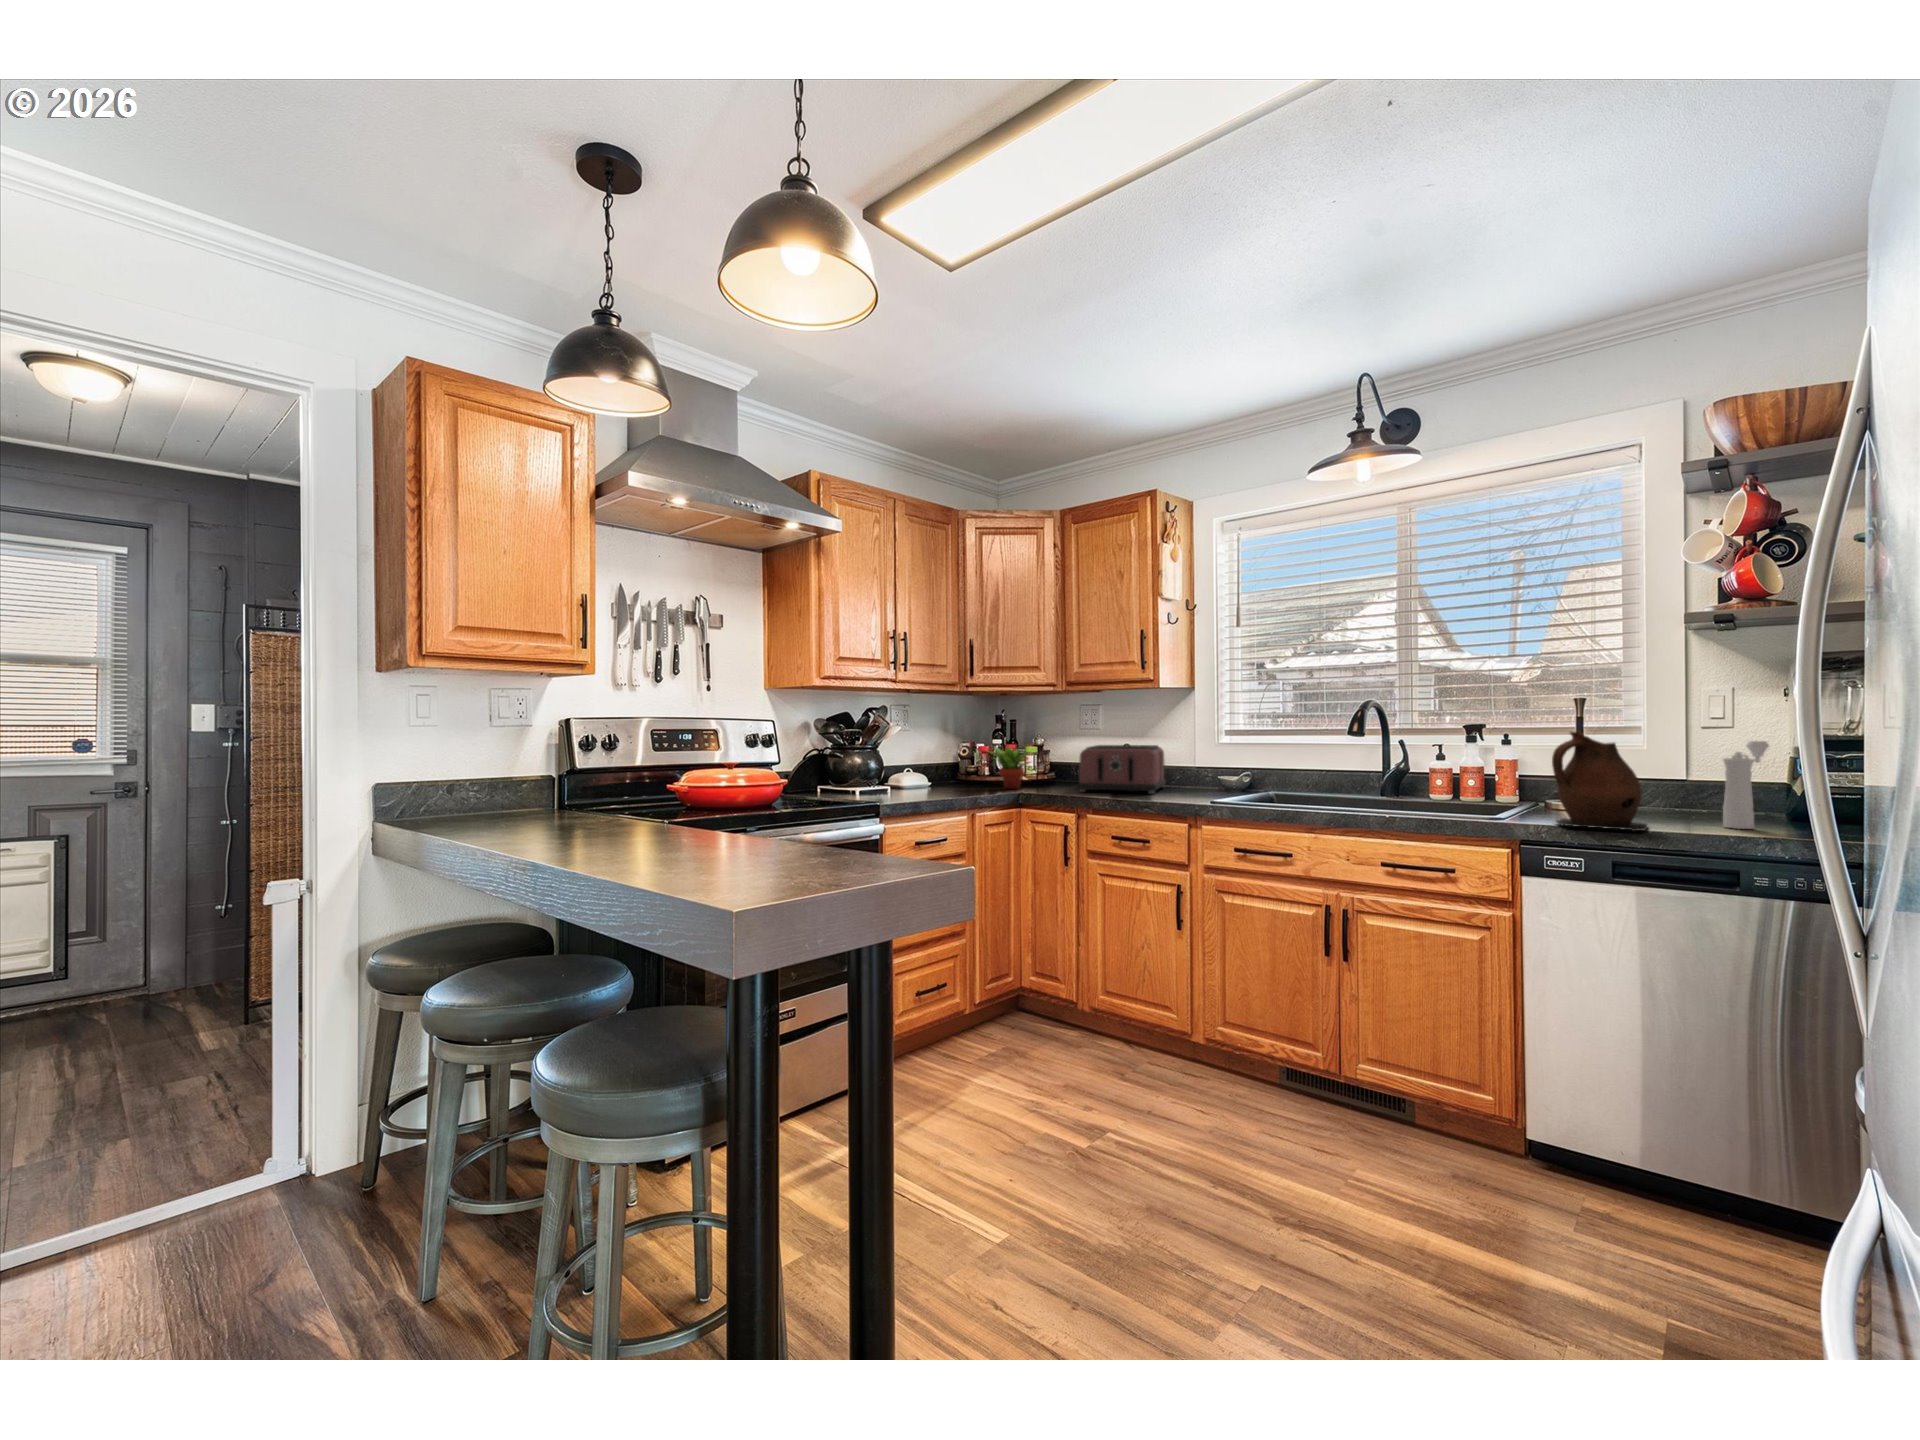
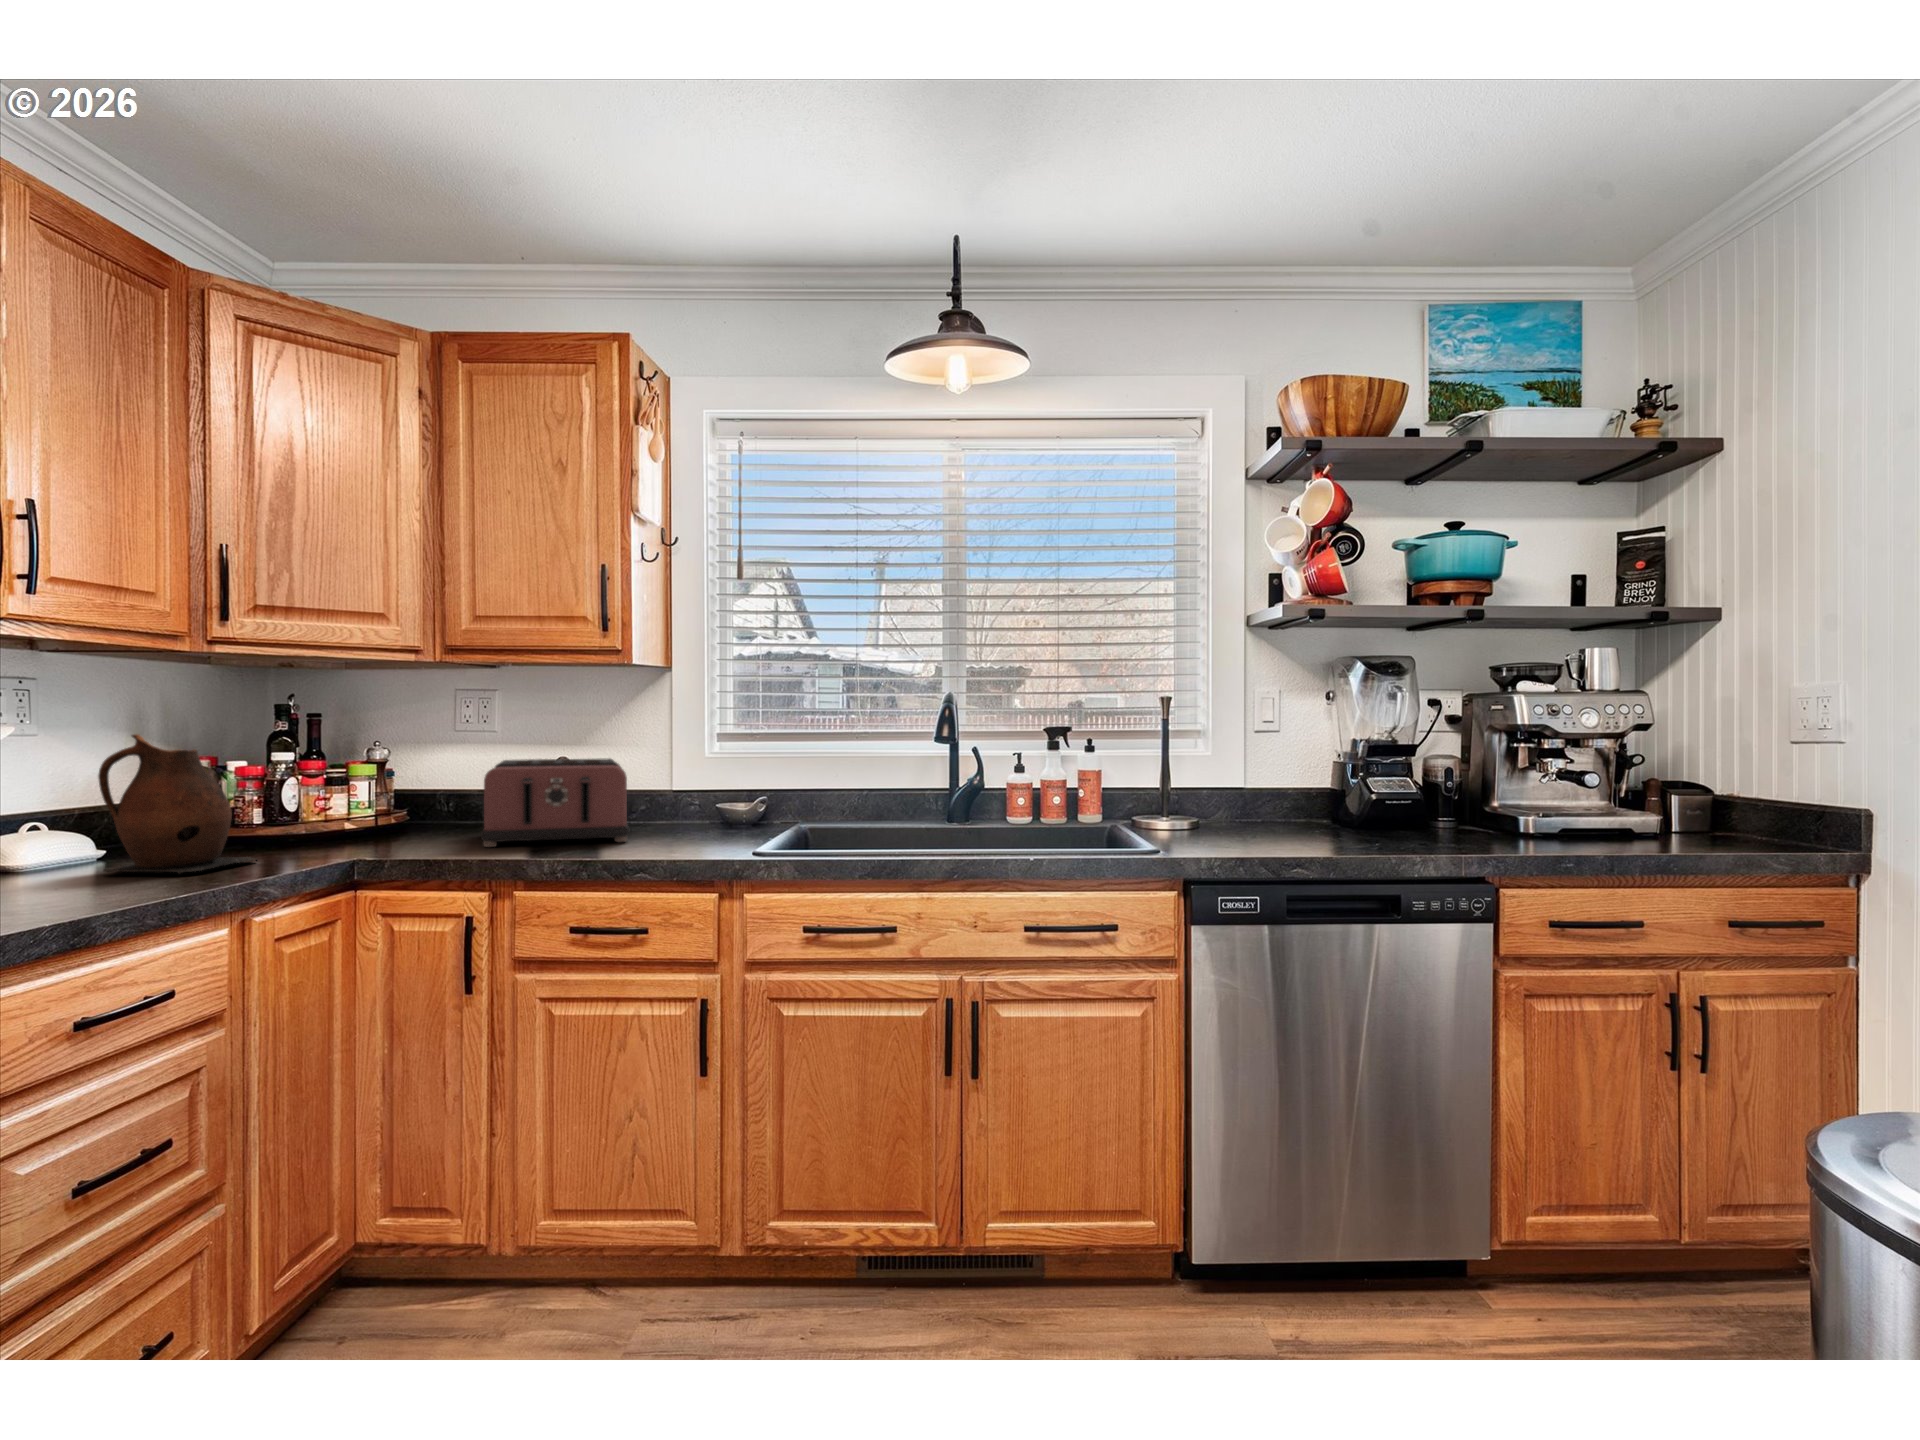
ceramic pitcher: present [1552,732,1647,832] -> present [98,734,254,874]
pepper mill: present [1723,741,1769,829] -> none [1348,741,1377,842]
succulent plant: present [992,746,1030,789] -> none [268,759,384,850]

